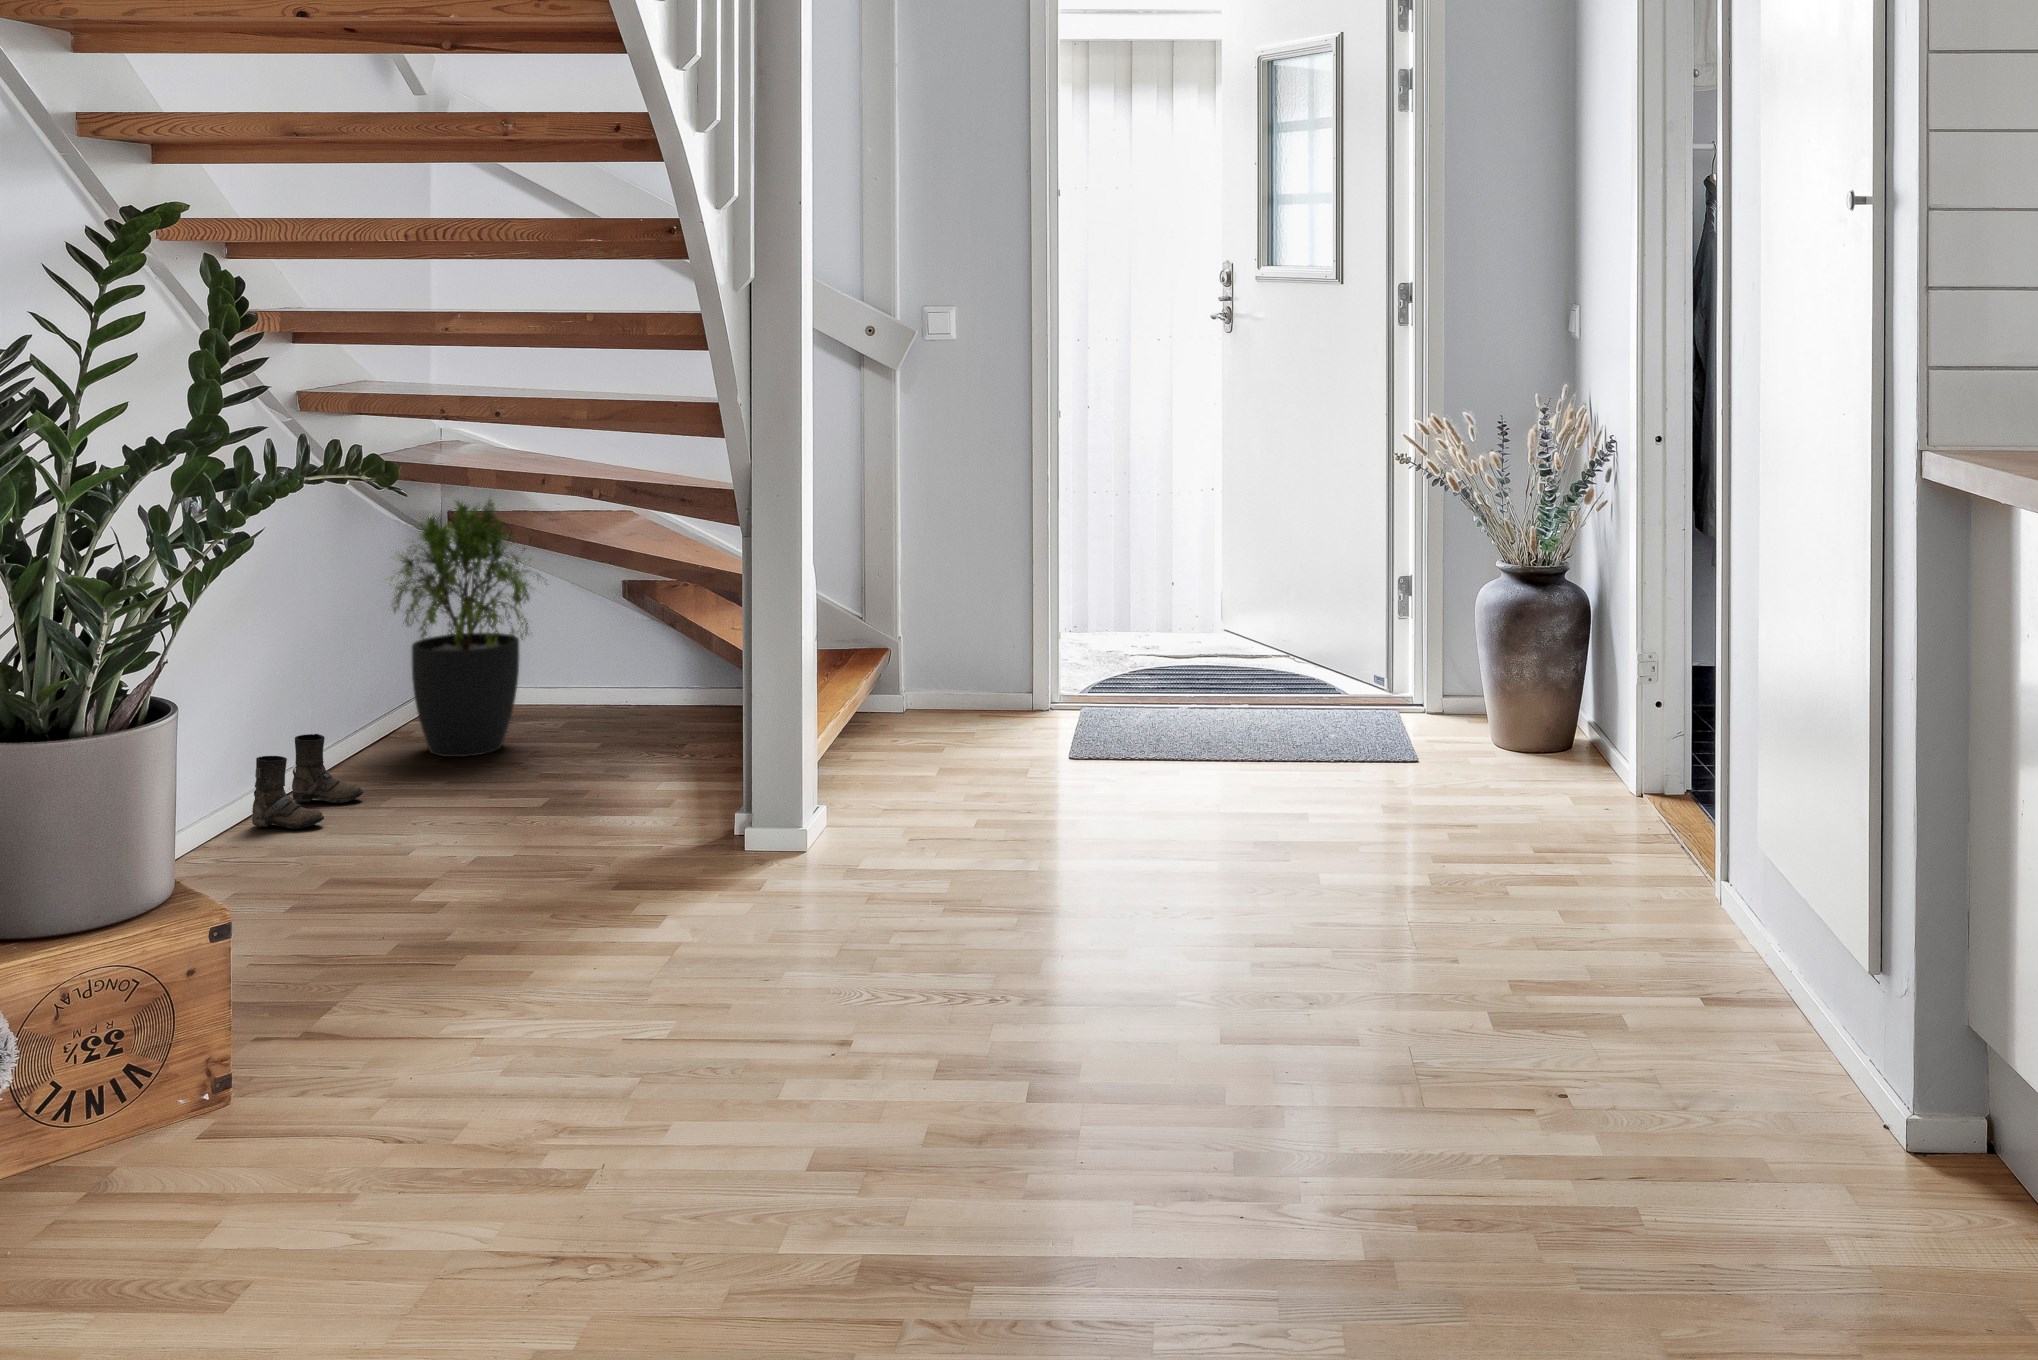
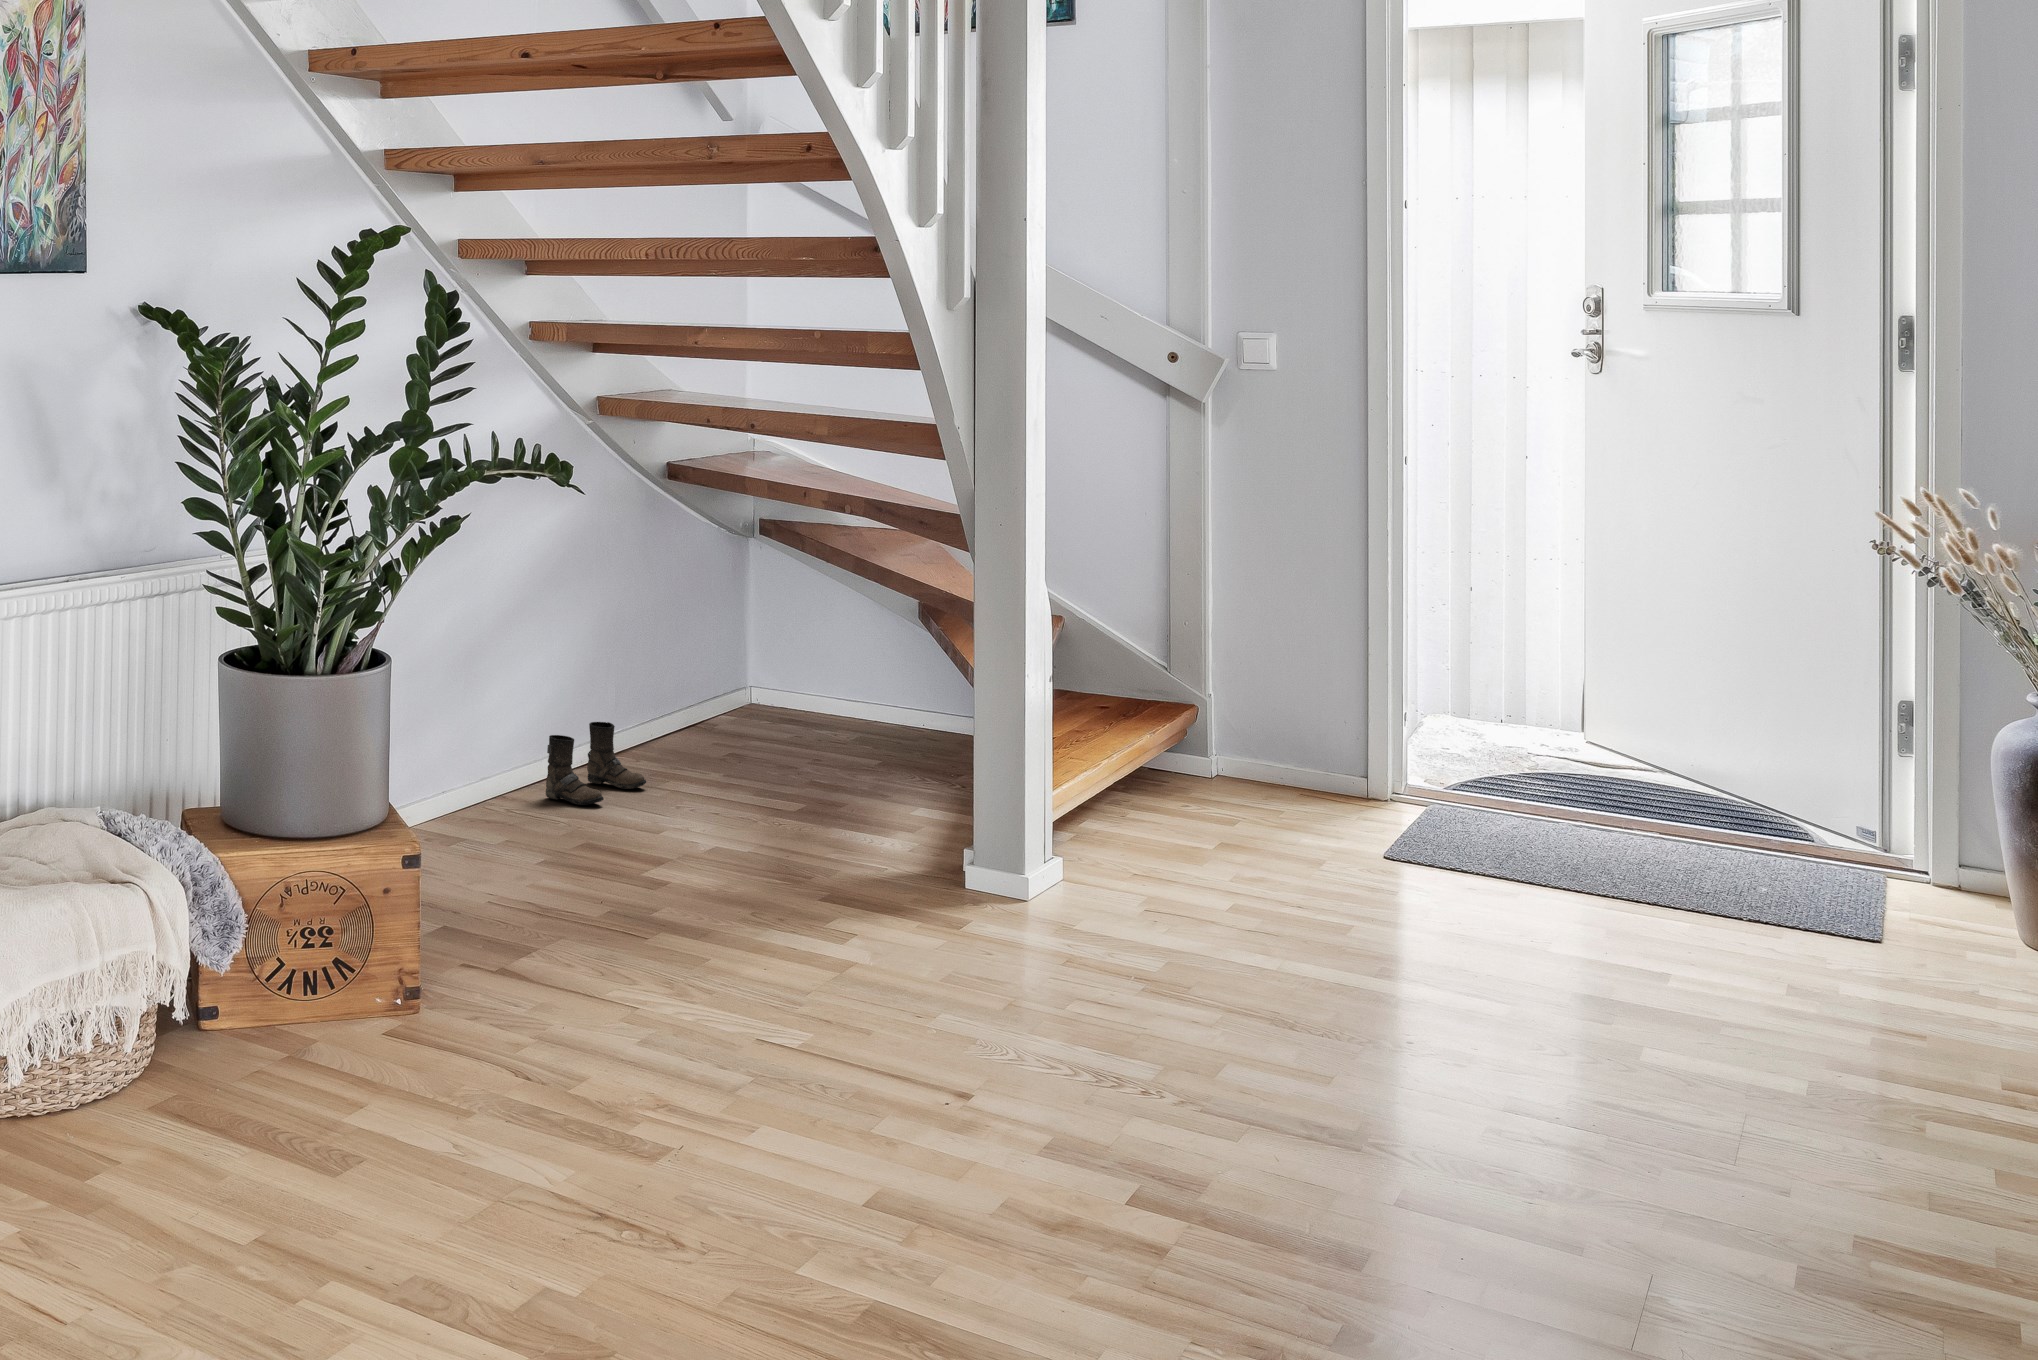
potted plant: present [385,499,543,757] -> none [679,511,839,765]

